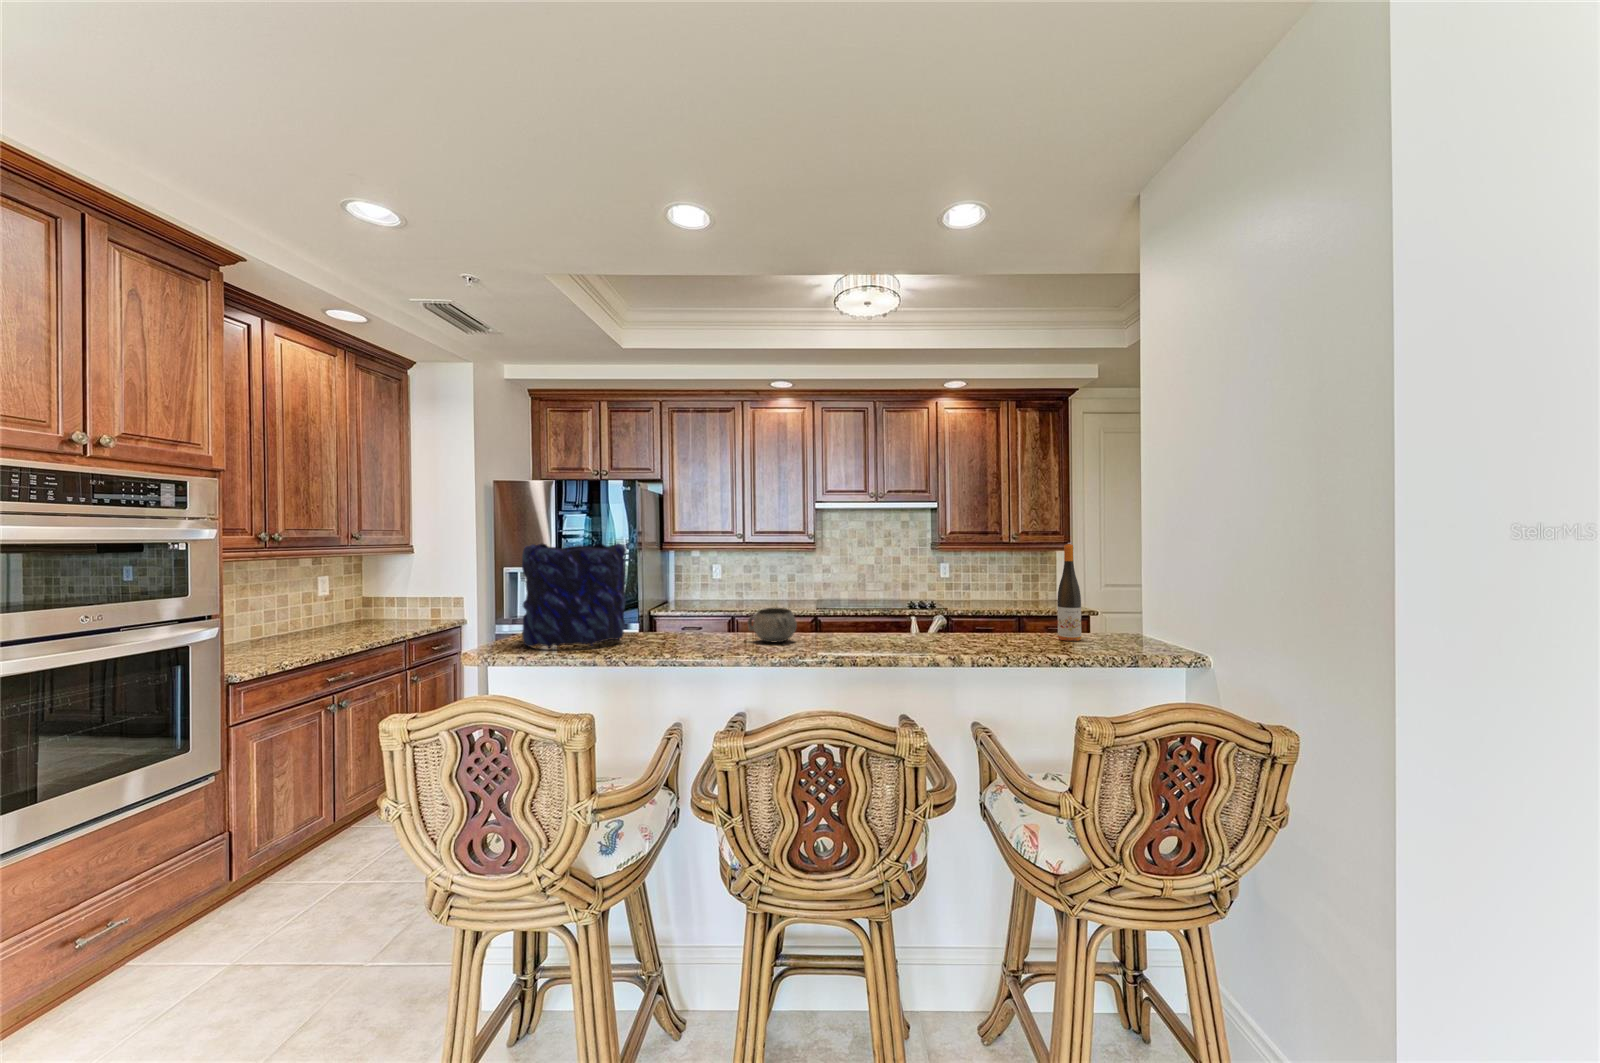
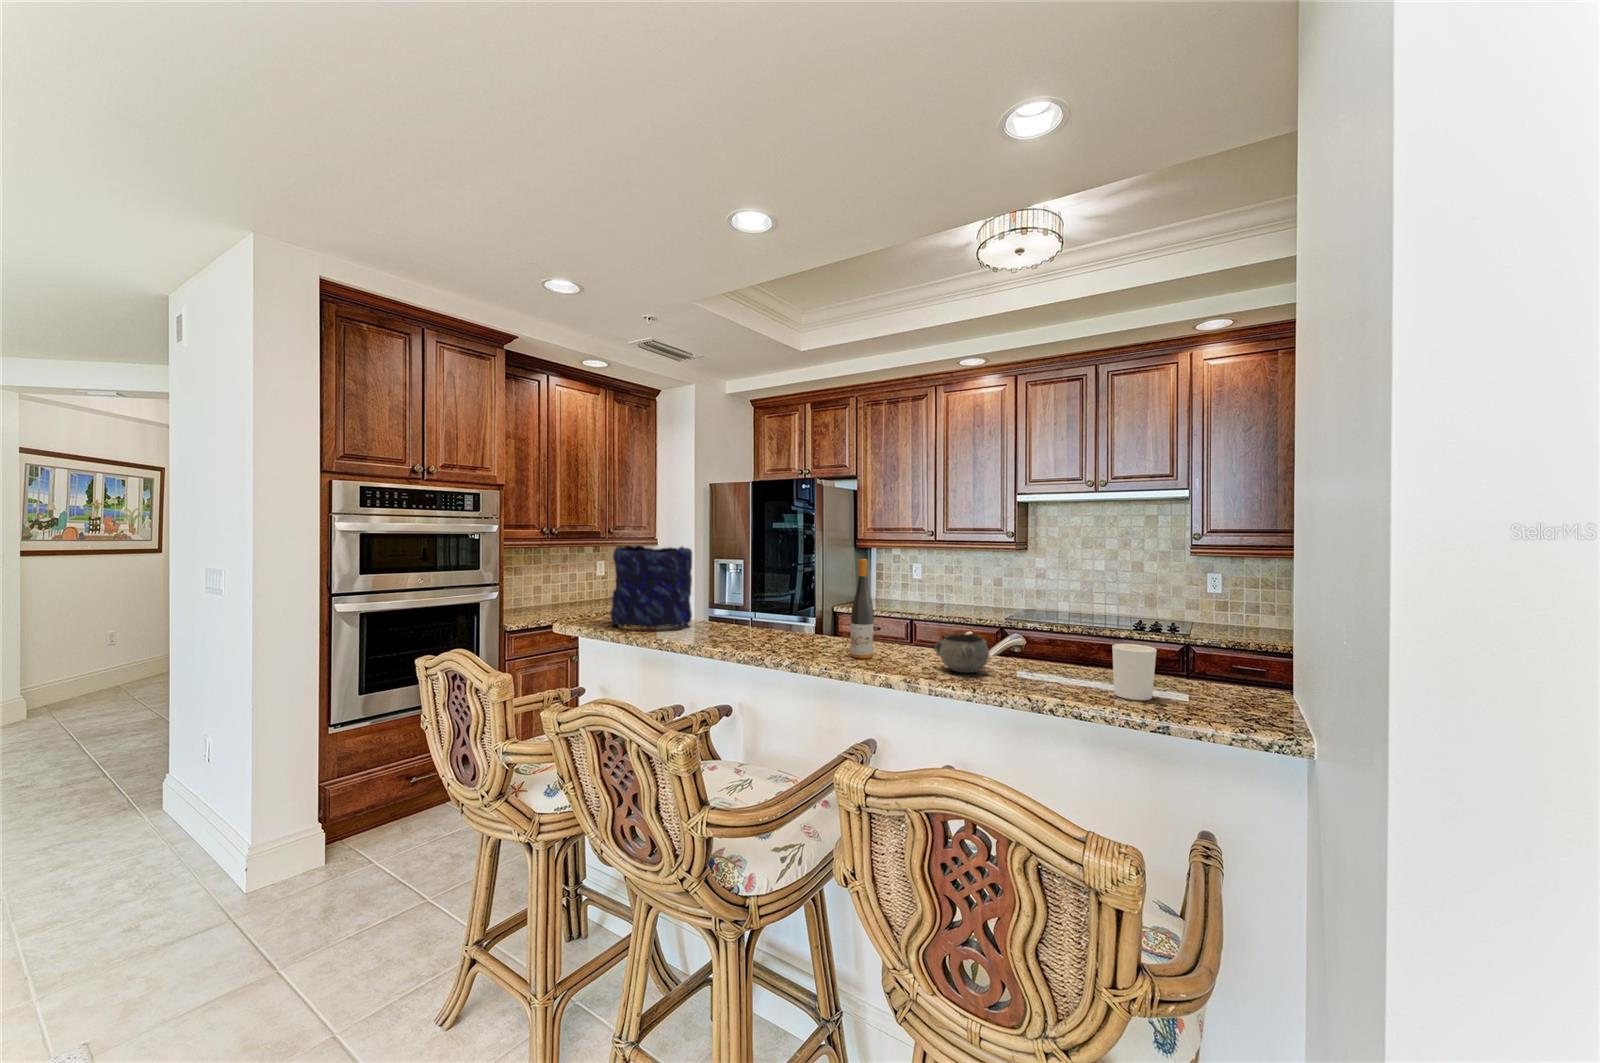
wine bottle: present [1057,544,1081,641] -> present [850,559,874,659]
candle holder: none [1105,603,1143,649] -> present [1112,644,1157,700]
decorative bowl: present [748,608,797,642] -> present [935,634,989,673]

